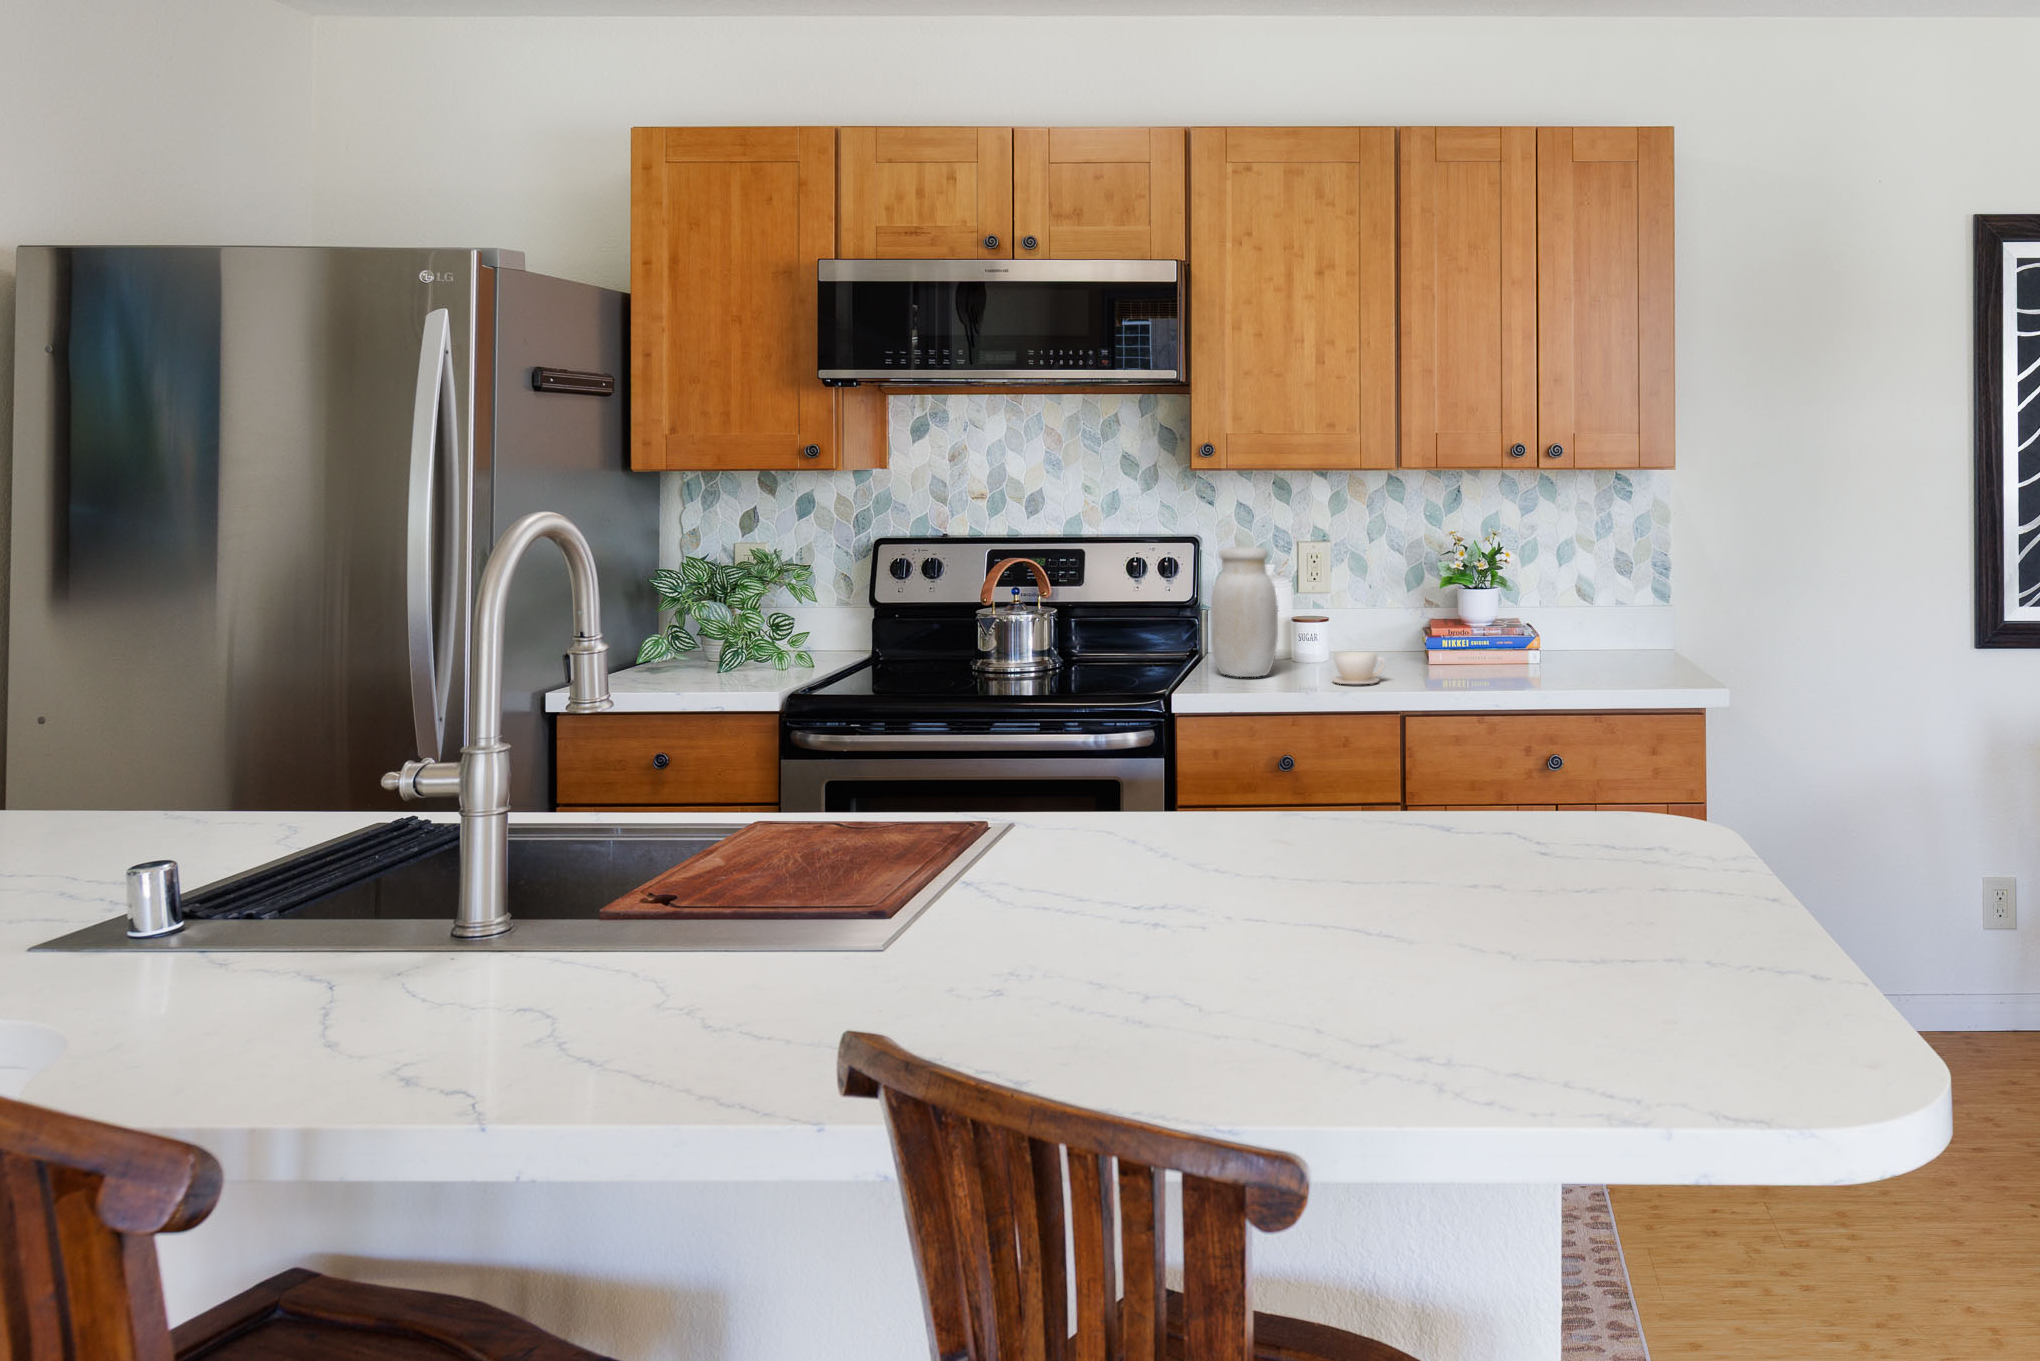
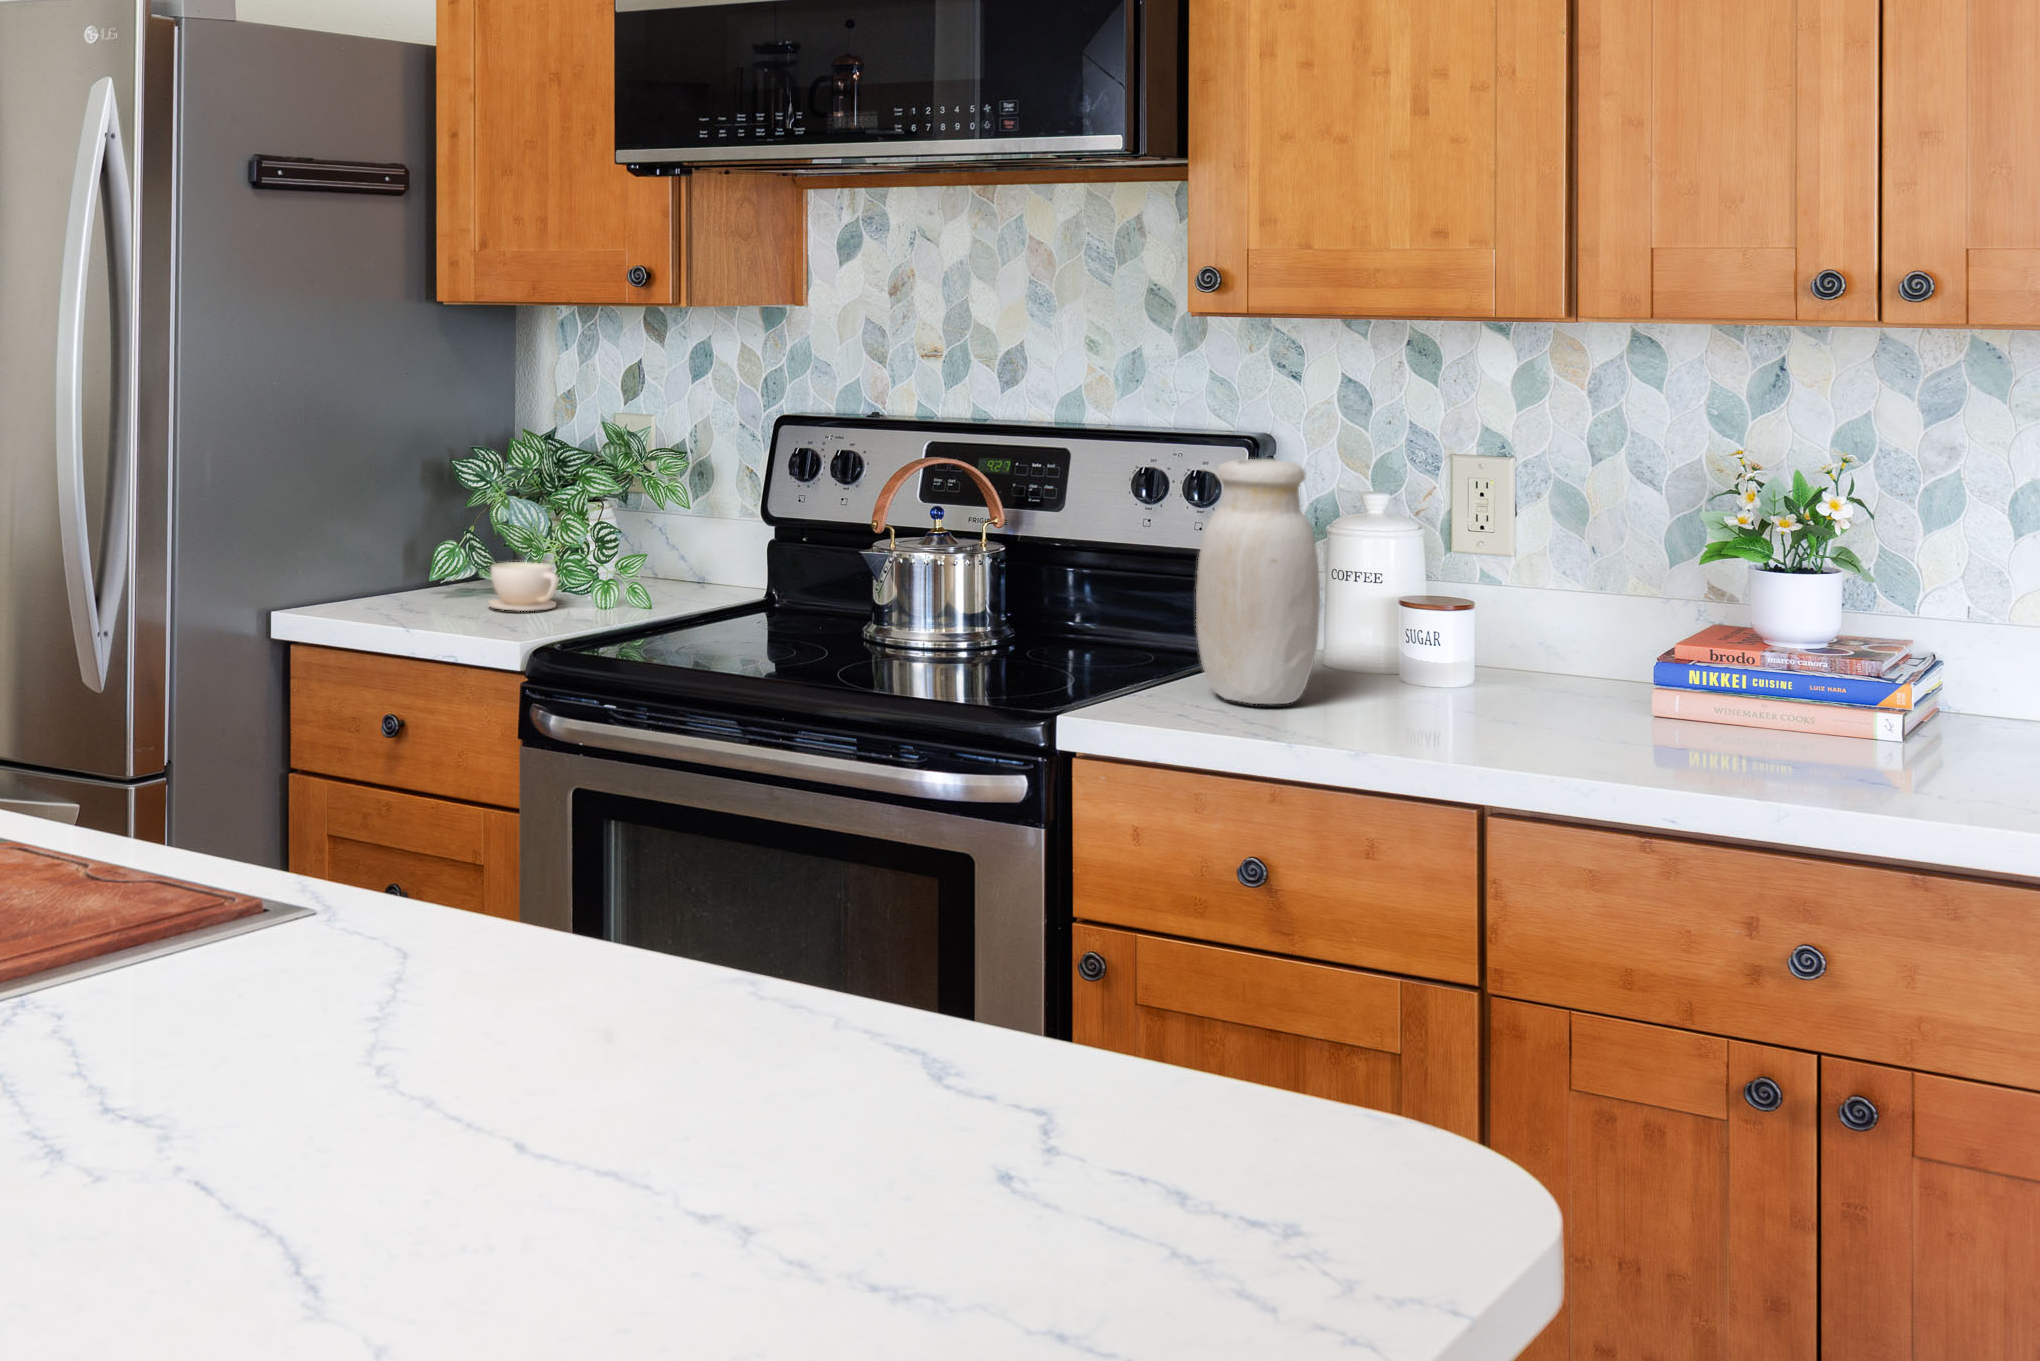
coffee cup: present [1333,652,1385,684] -> present [488,562,559,611]

